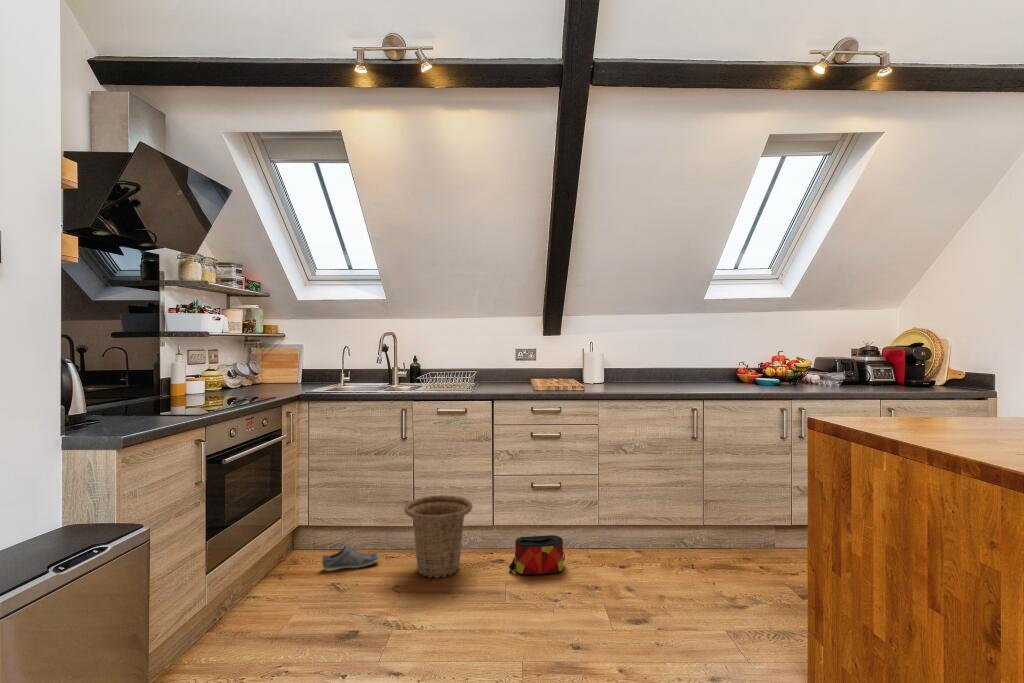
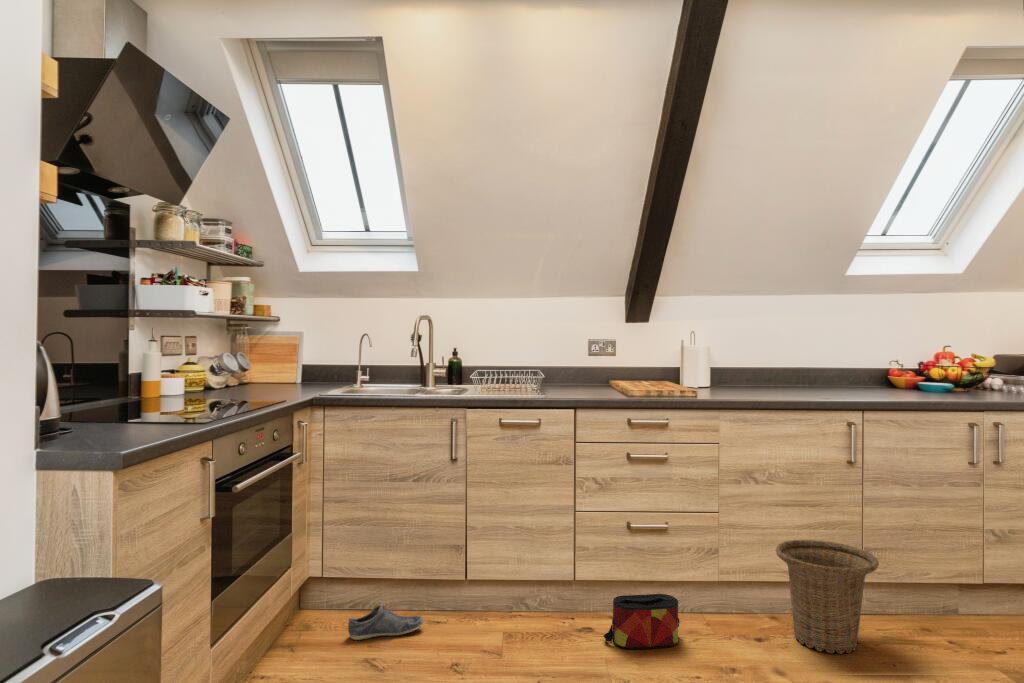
basket: present [404,495,472,578] -> present [776,540,879,654]

